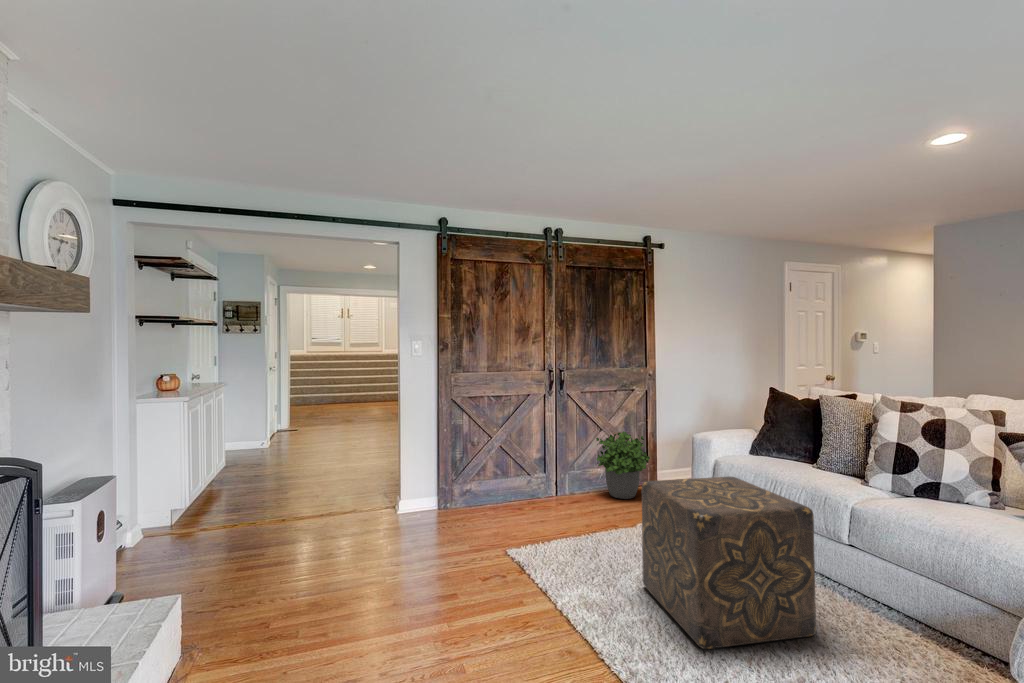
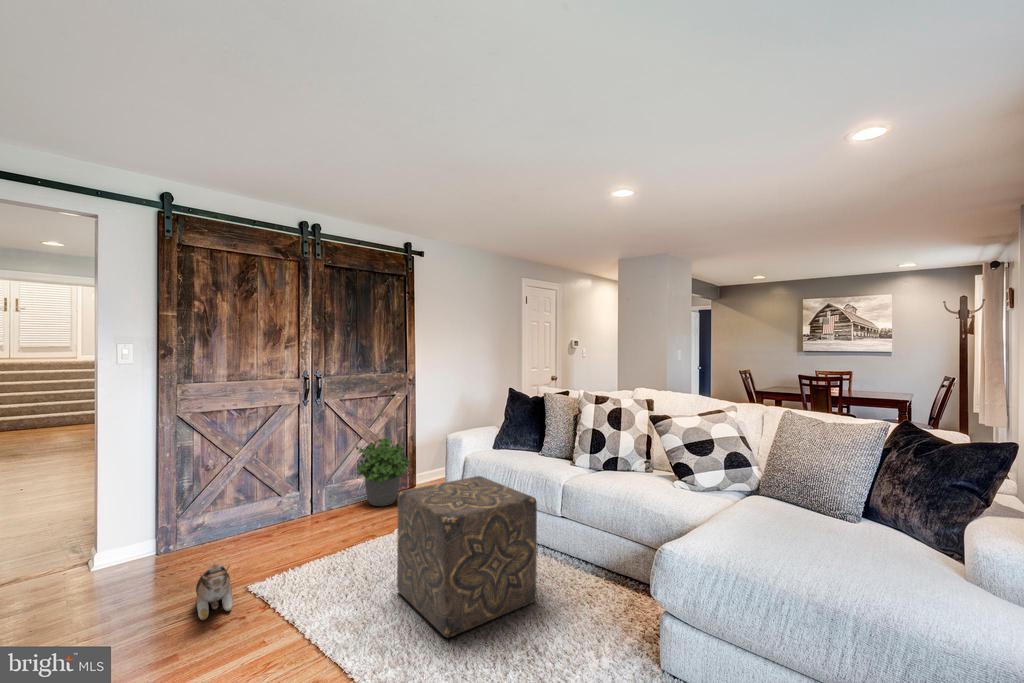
plush toy: none [467,524,495,572] -> present [196,564,233,620]

